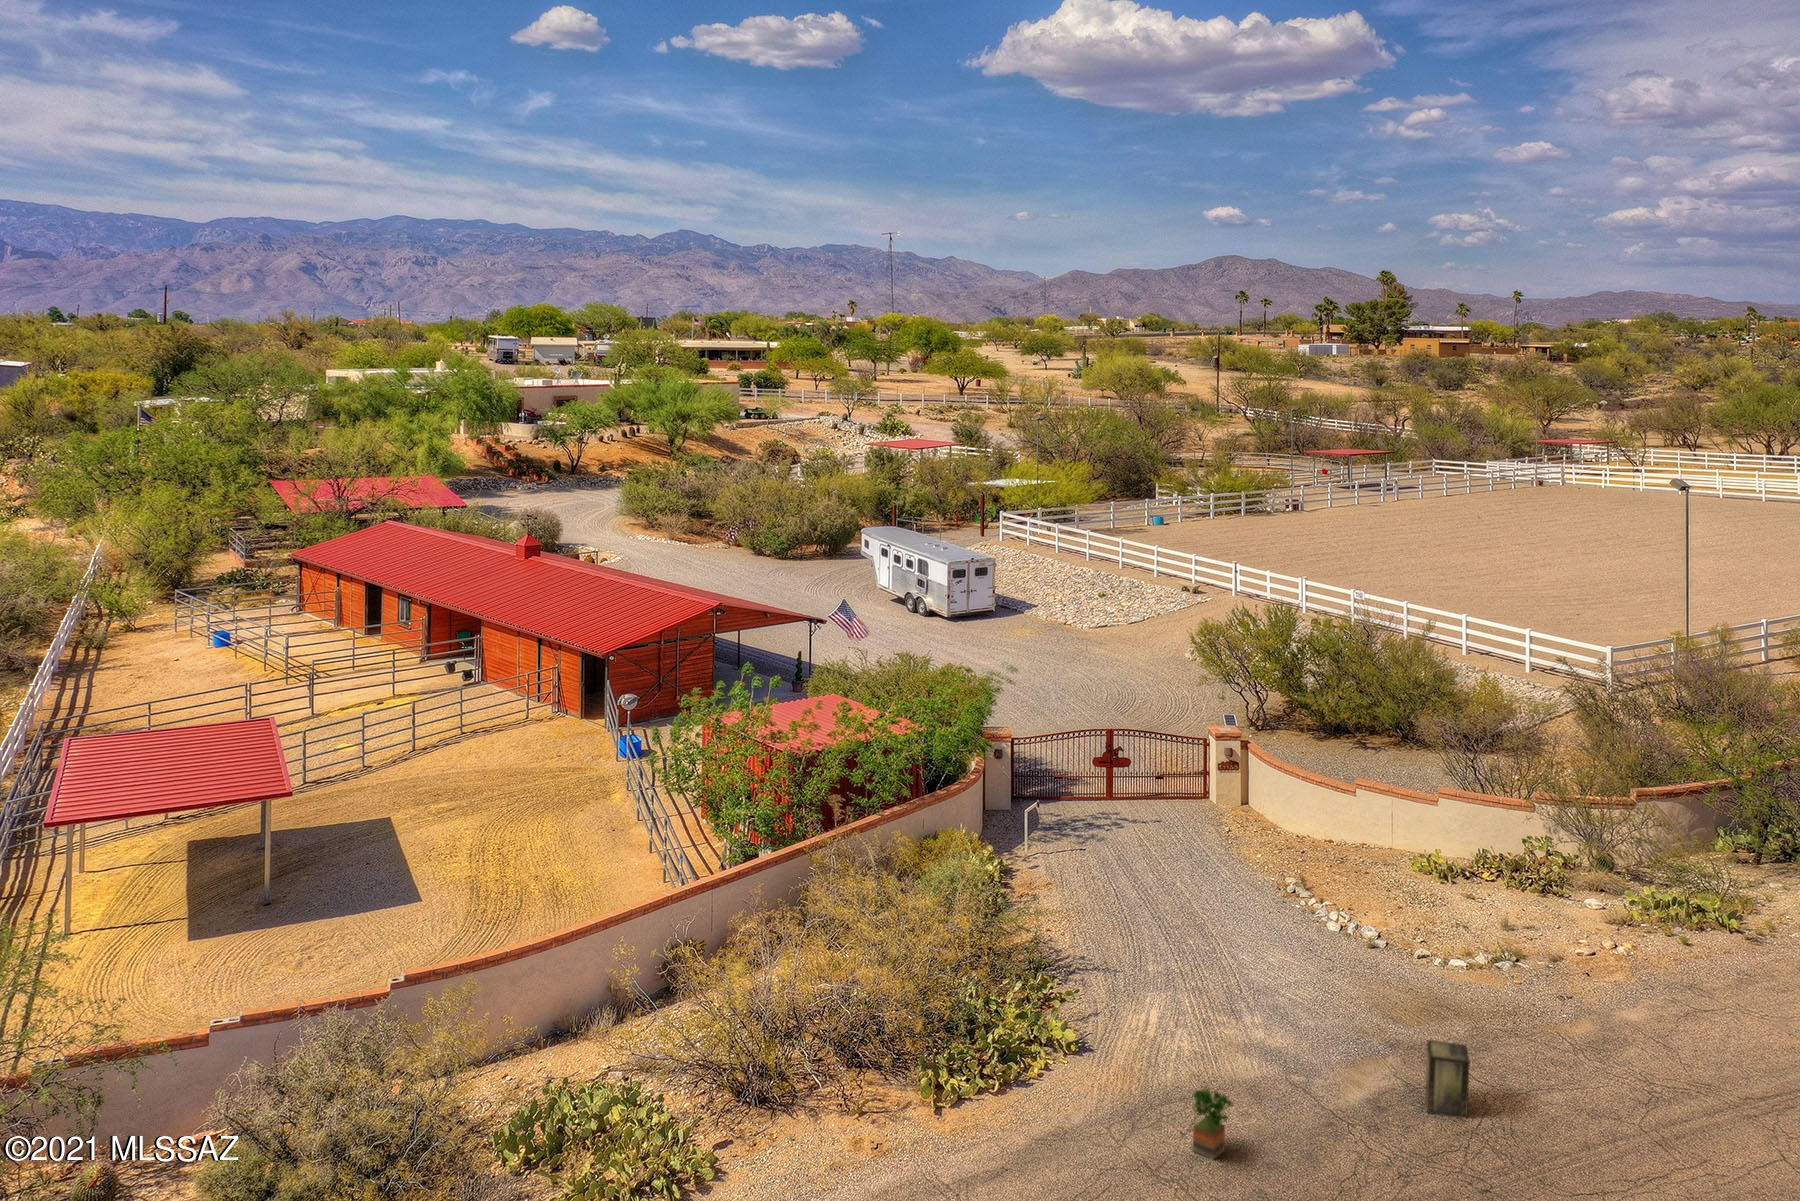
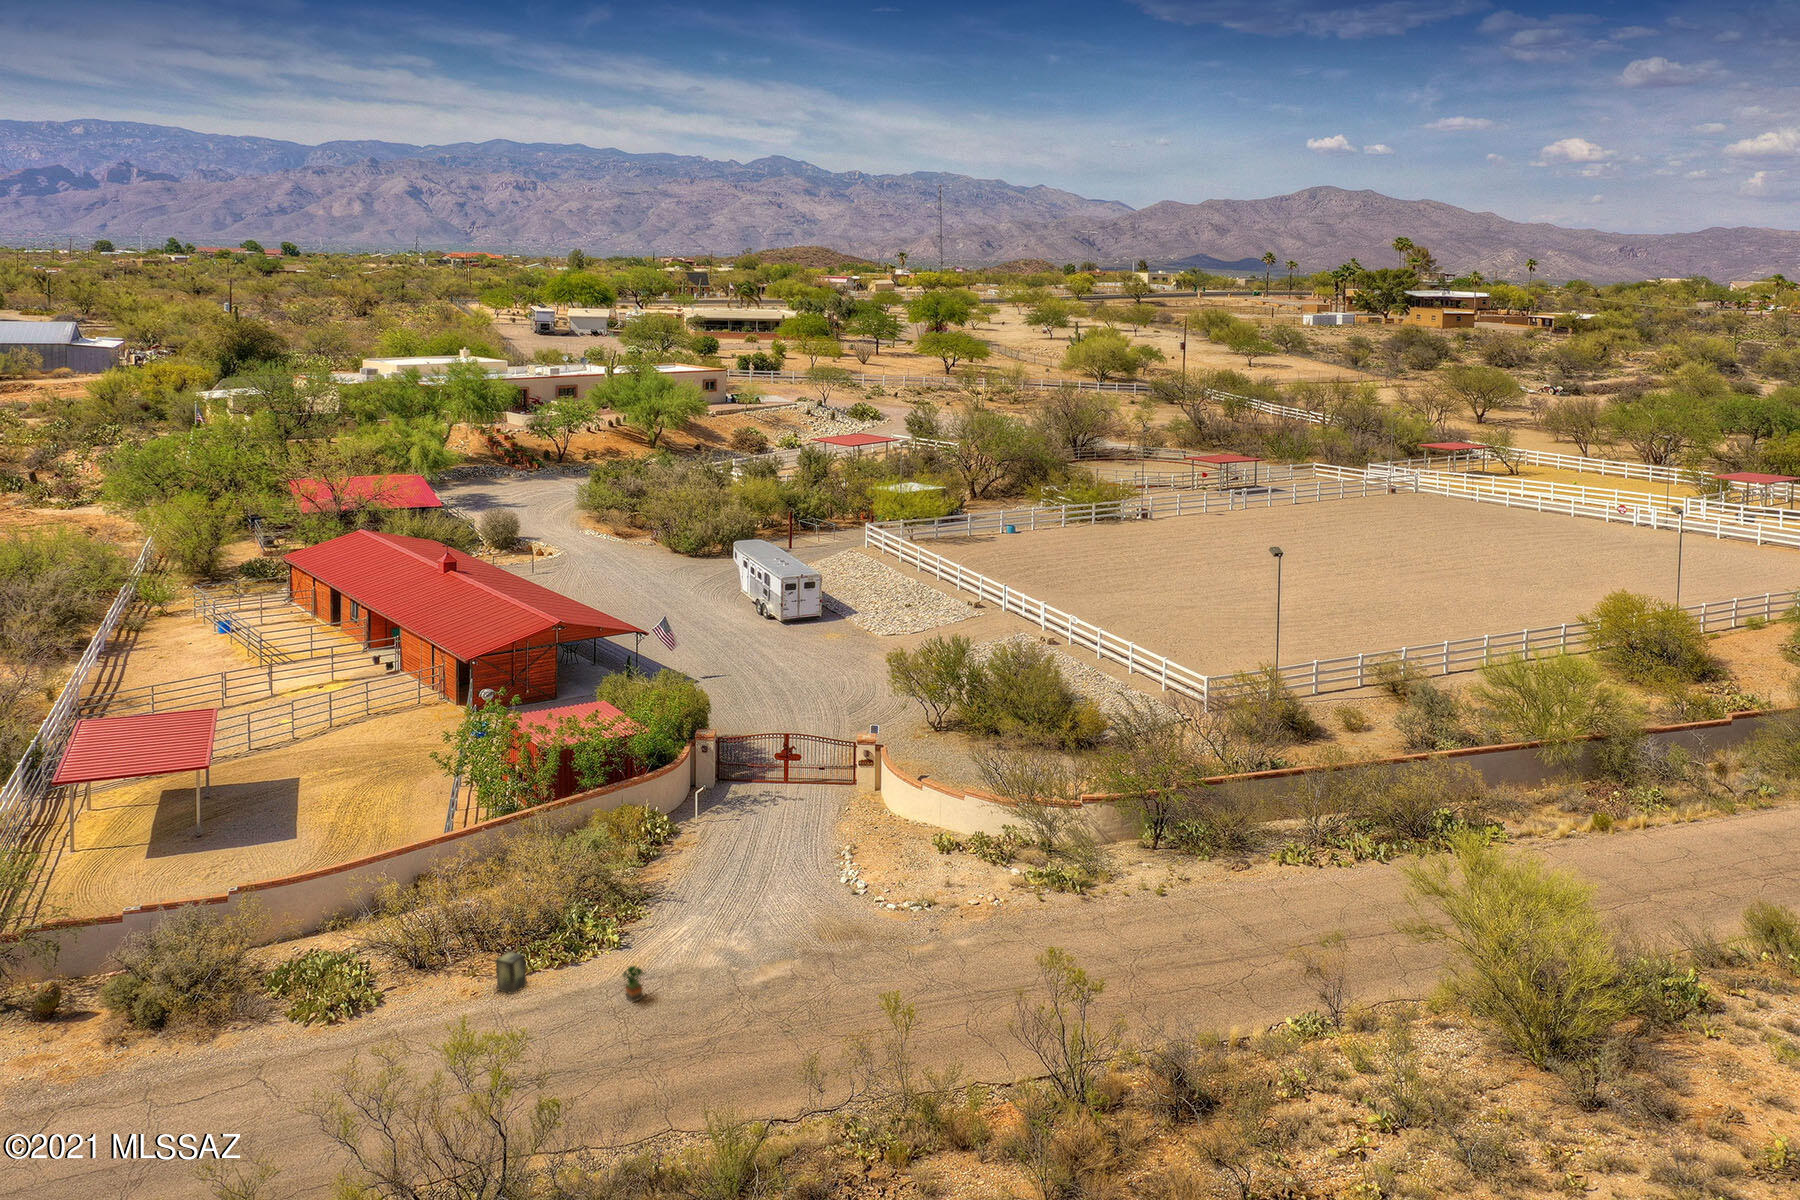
storage box: present [1425,1040,1470,1118] -> present [496,951,527,994]

